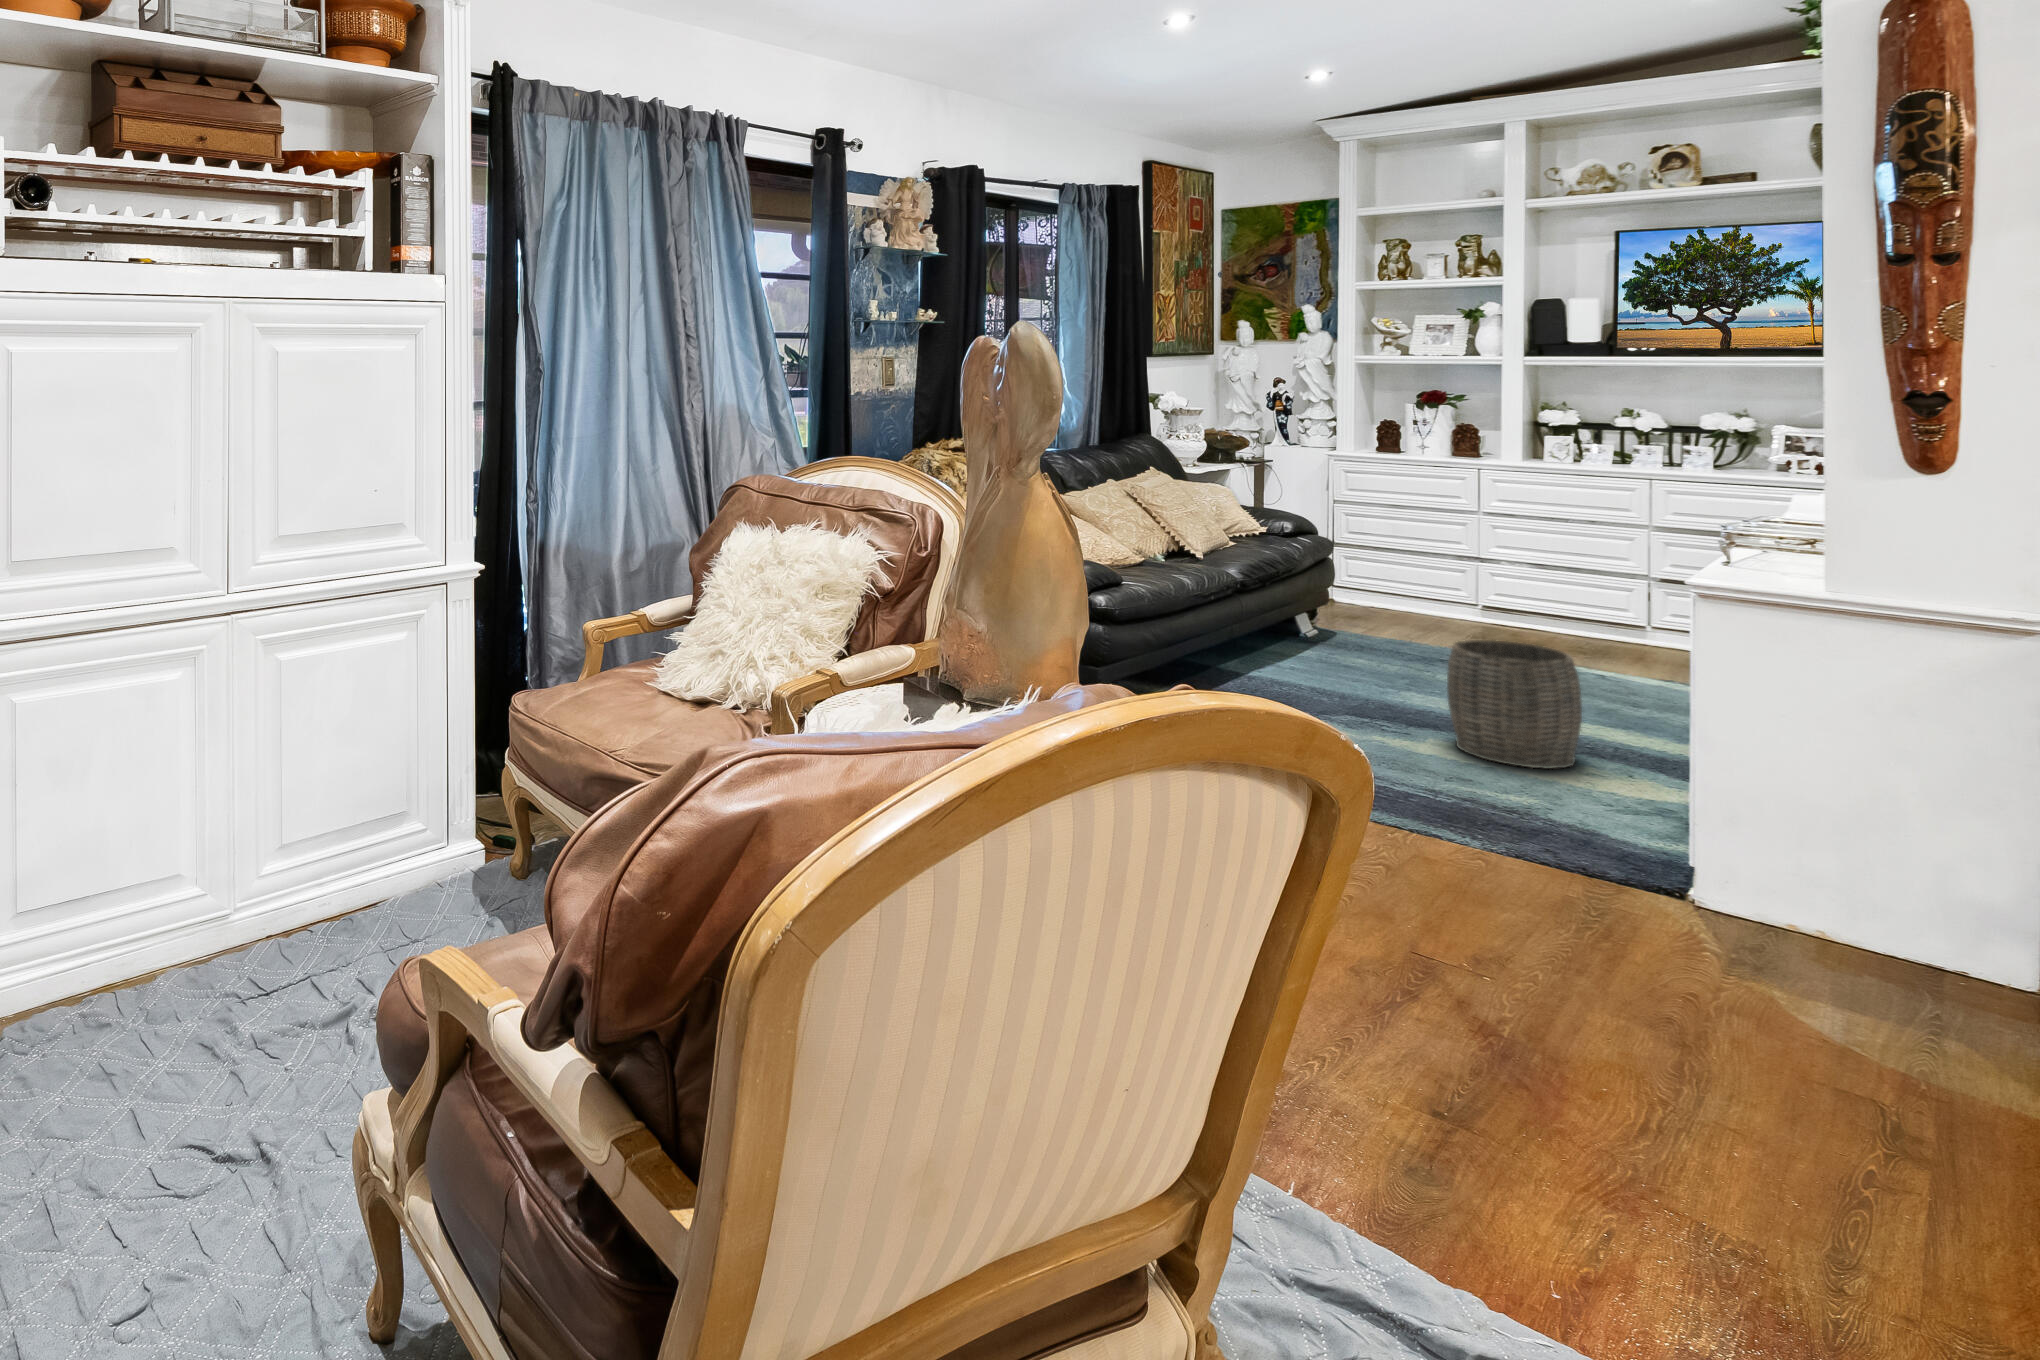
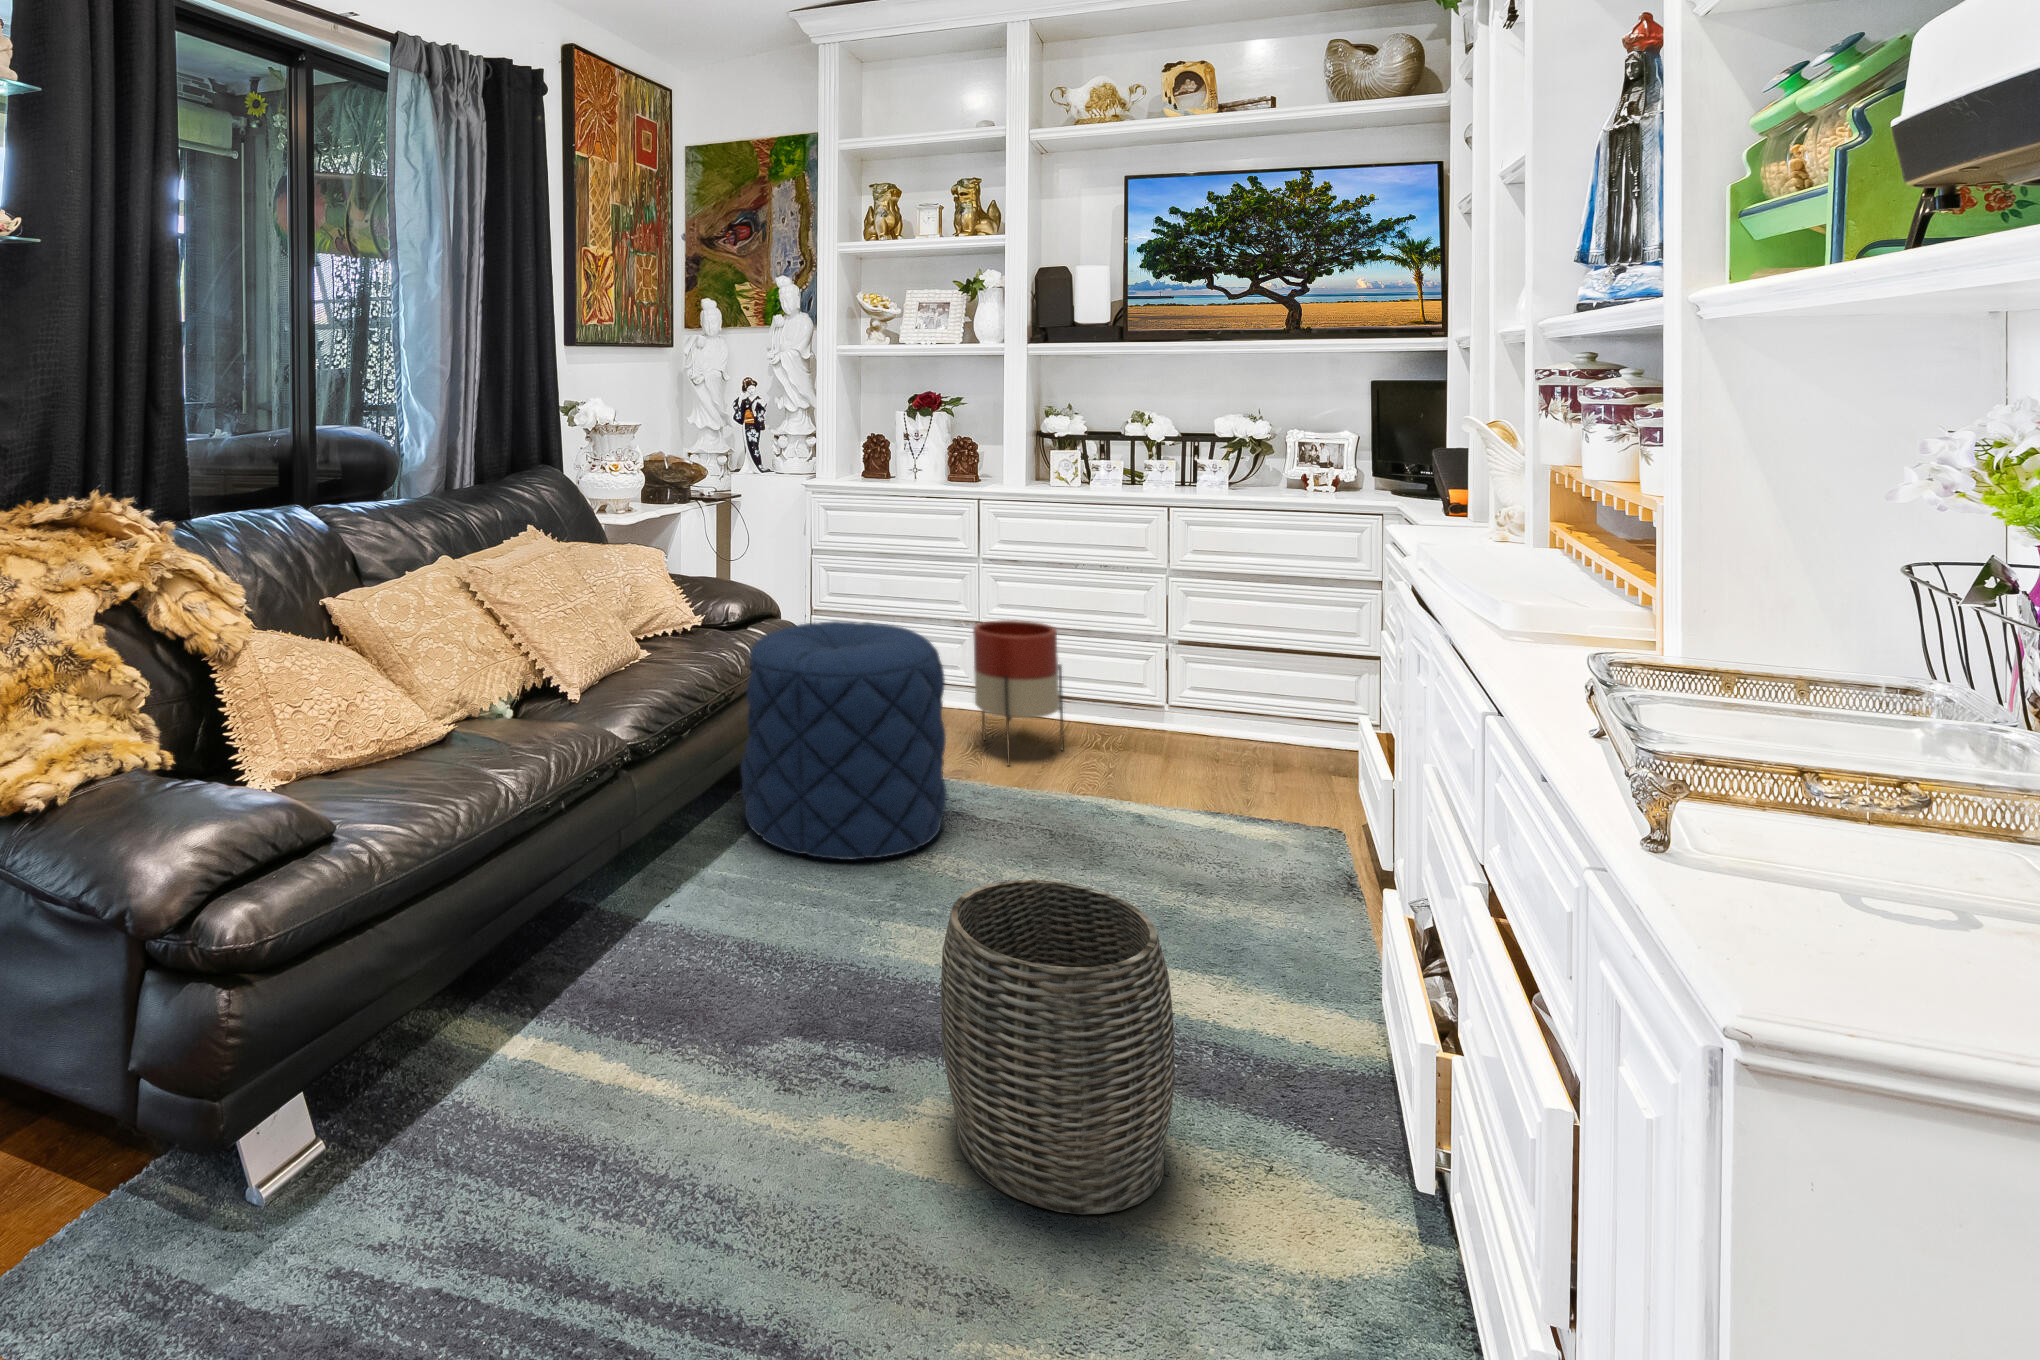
pouf: none [1299,535,1449,666] -> present [741,621,947,860]
planter: none [1472,549,1549,641] -> present [973,620,1064,764]

